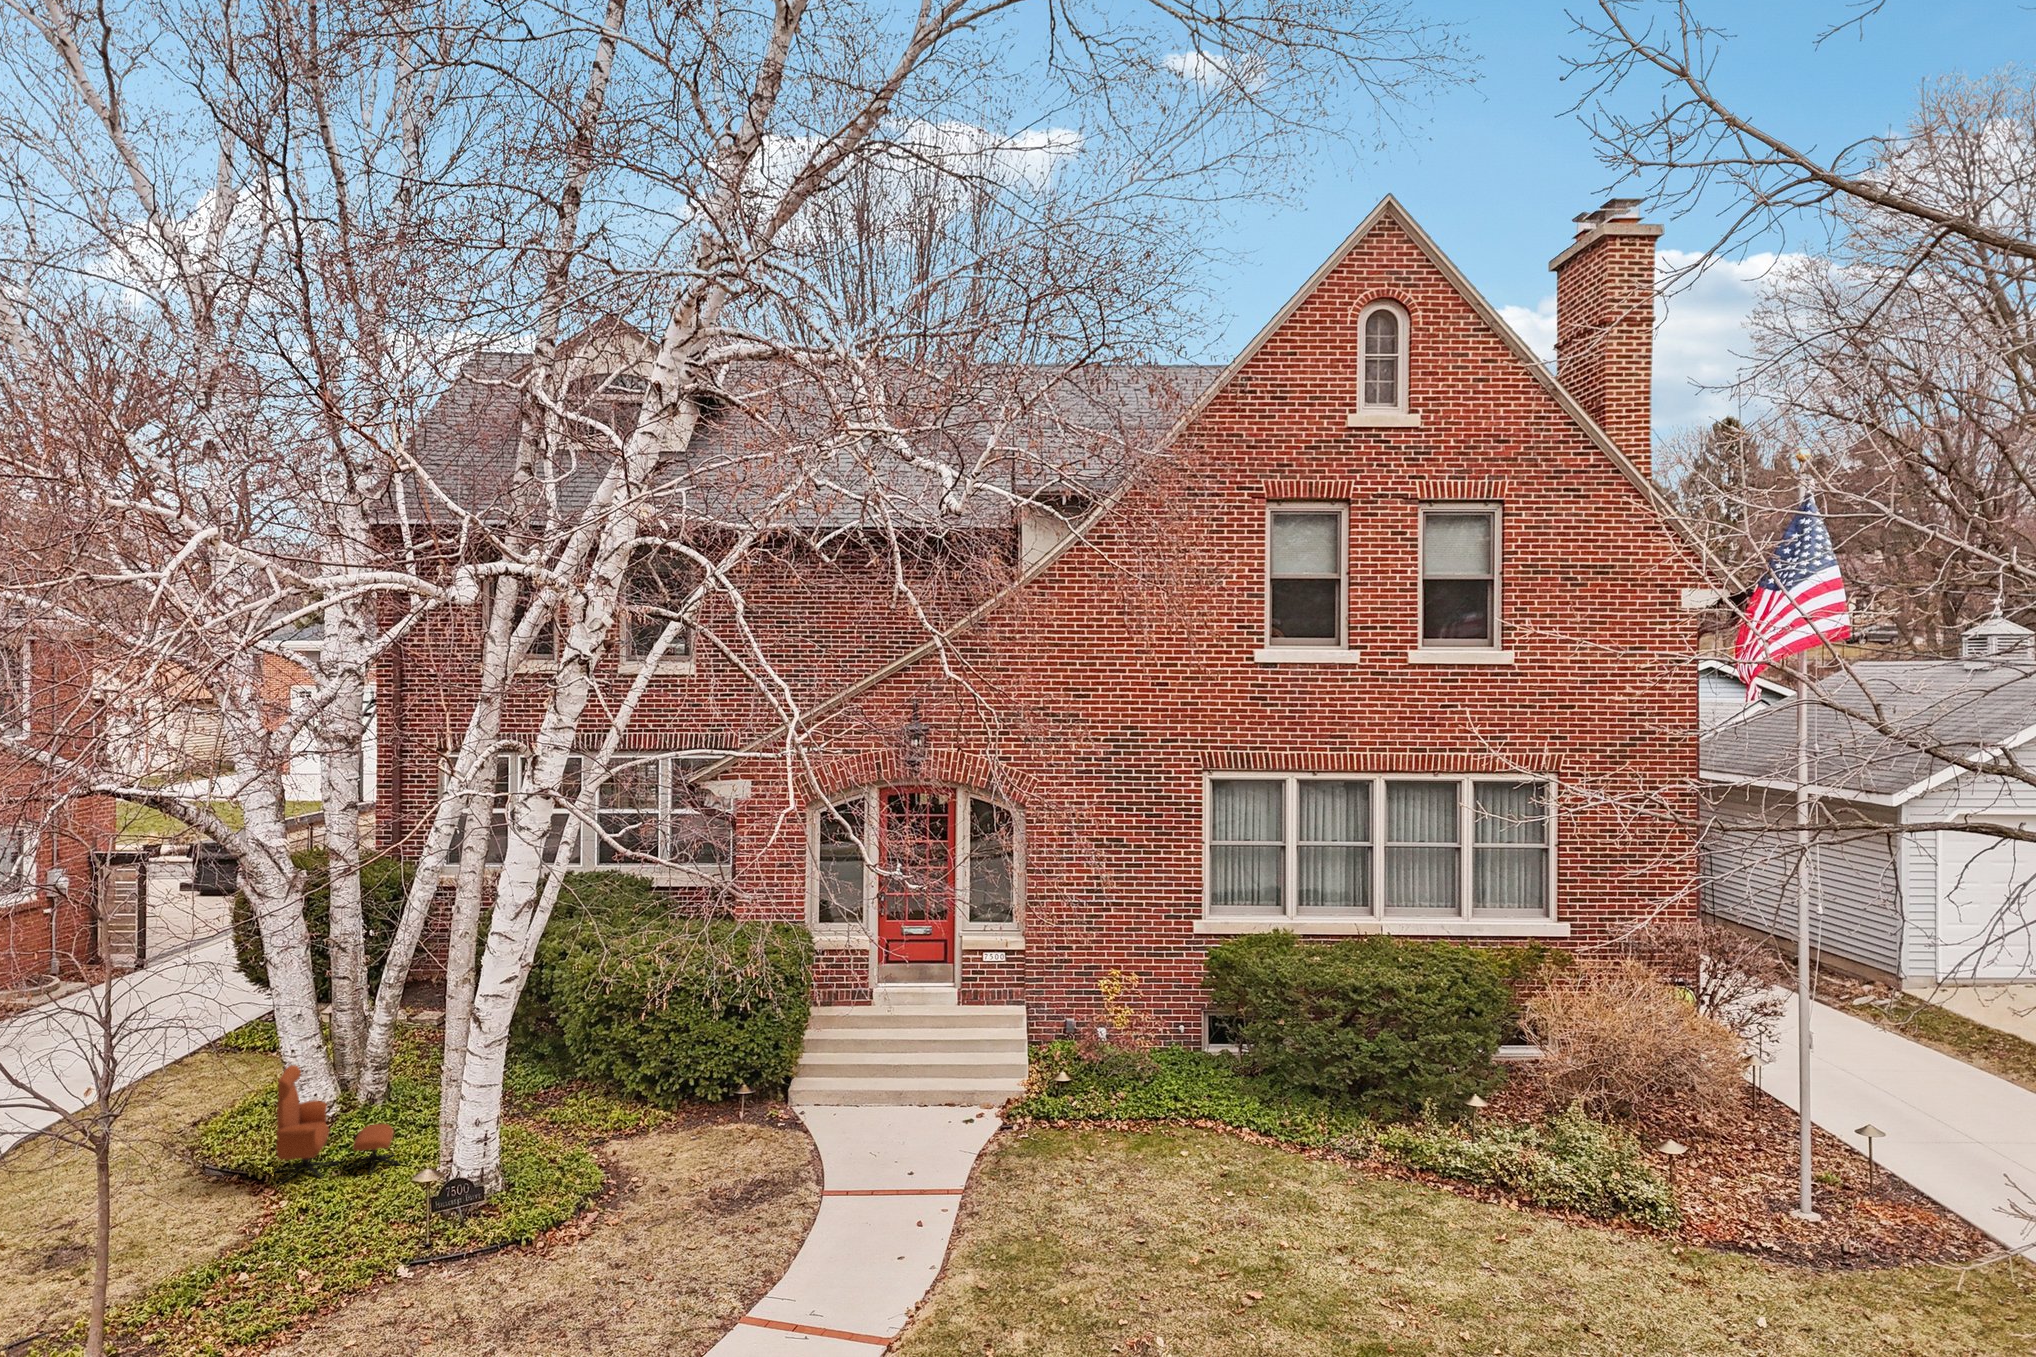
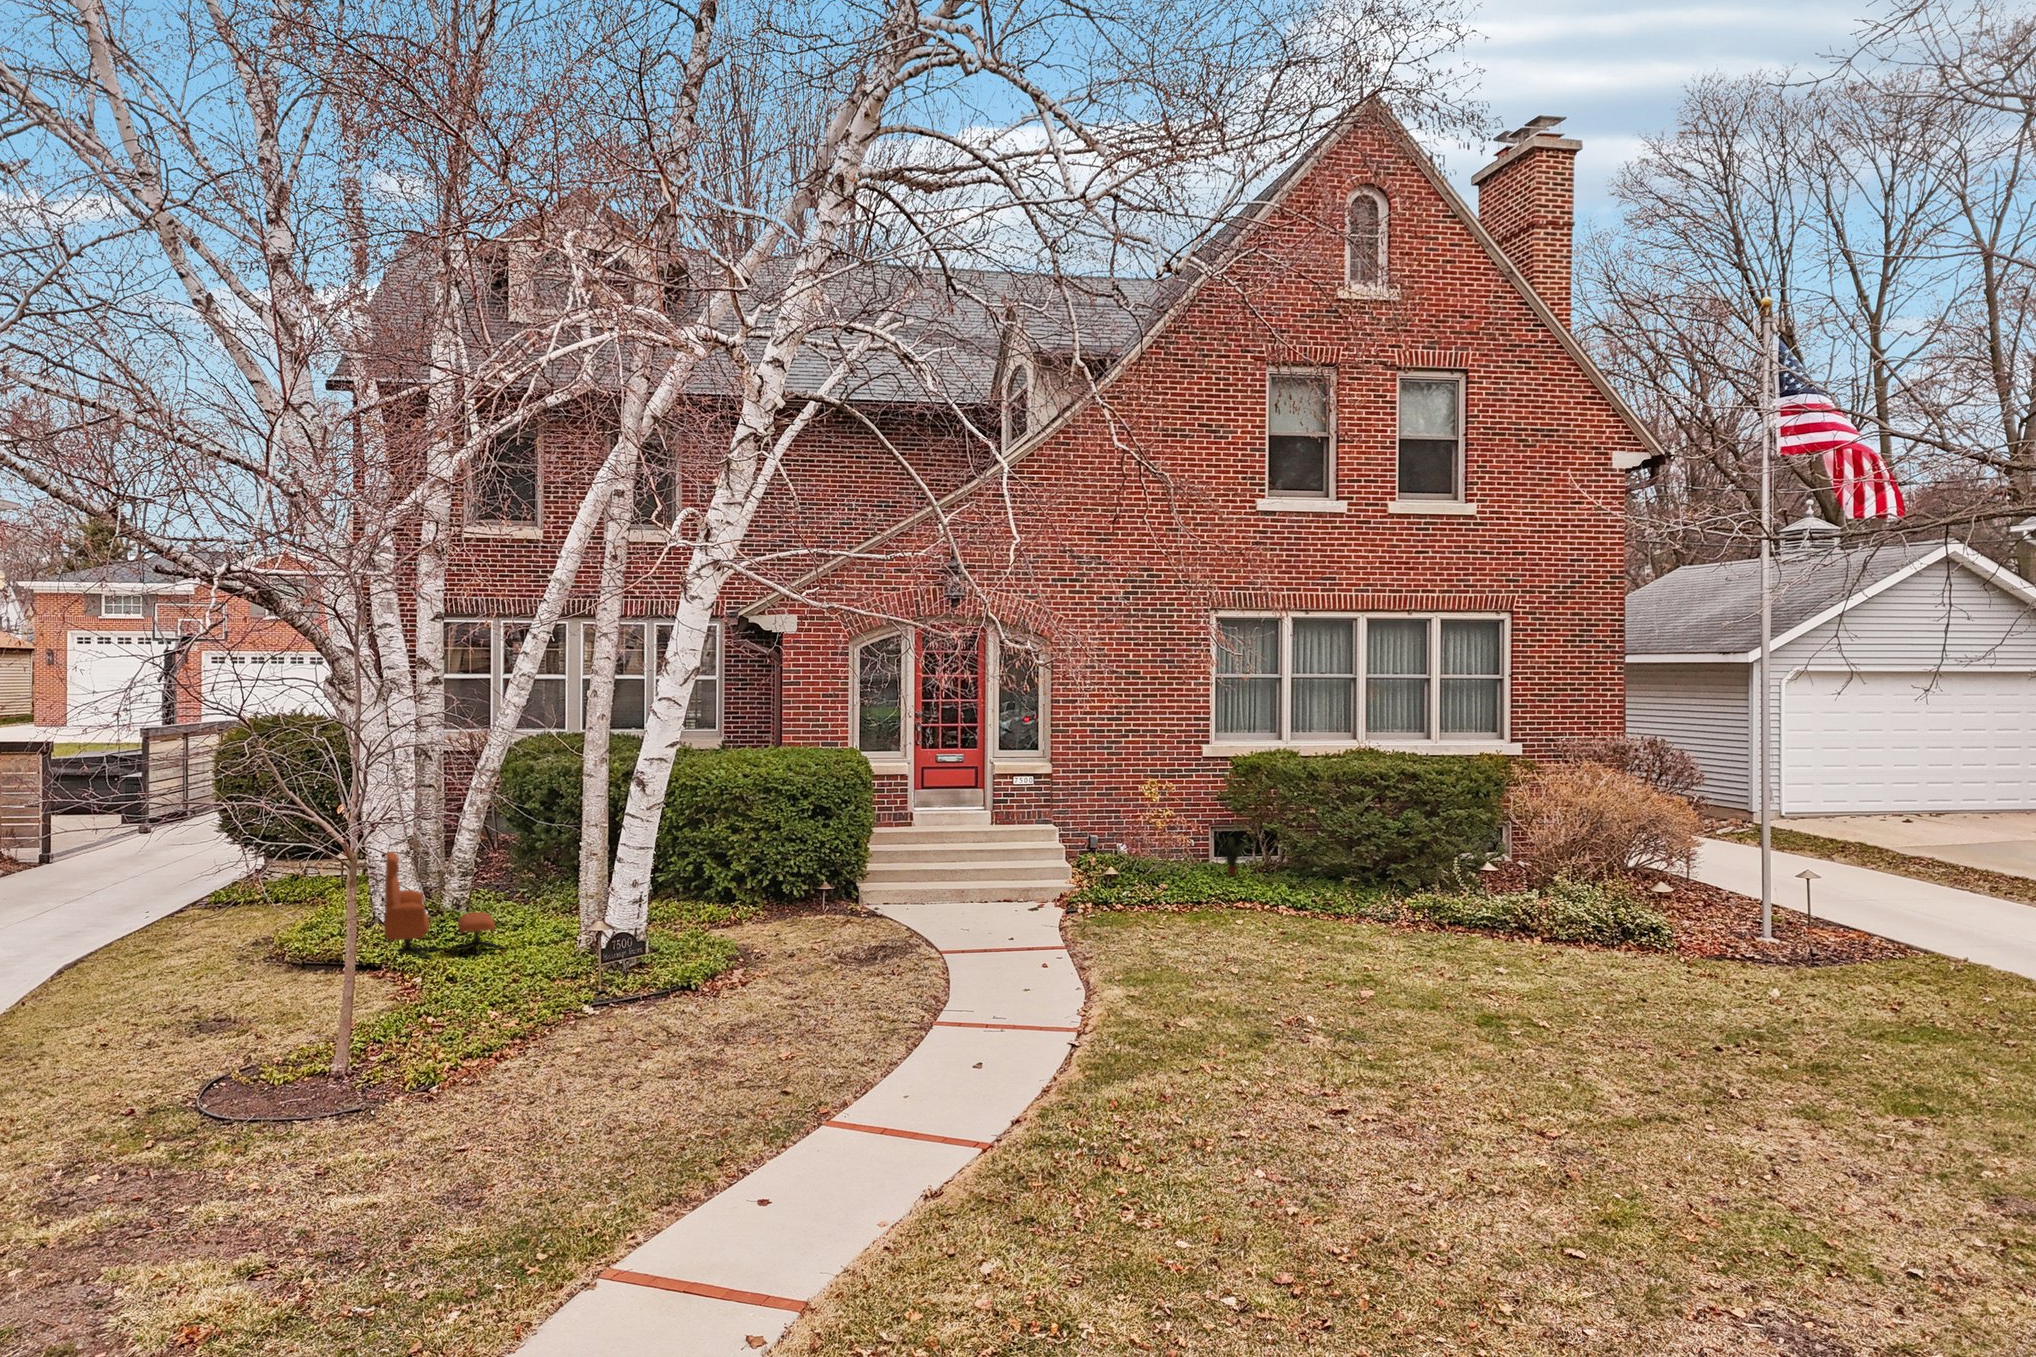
potted plant: none [1200,1021,1246,1067] -> present [1213,836,1245,876]

